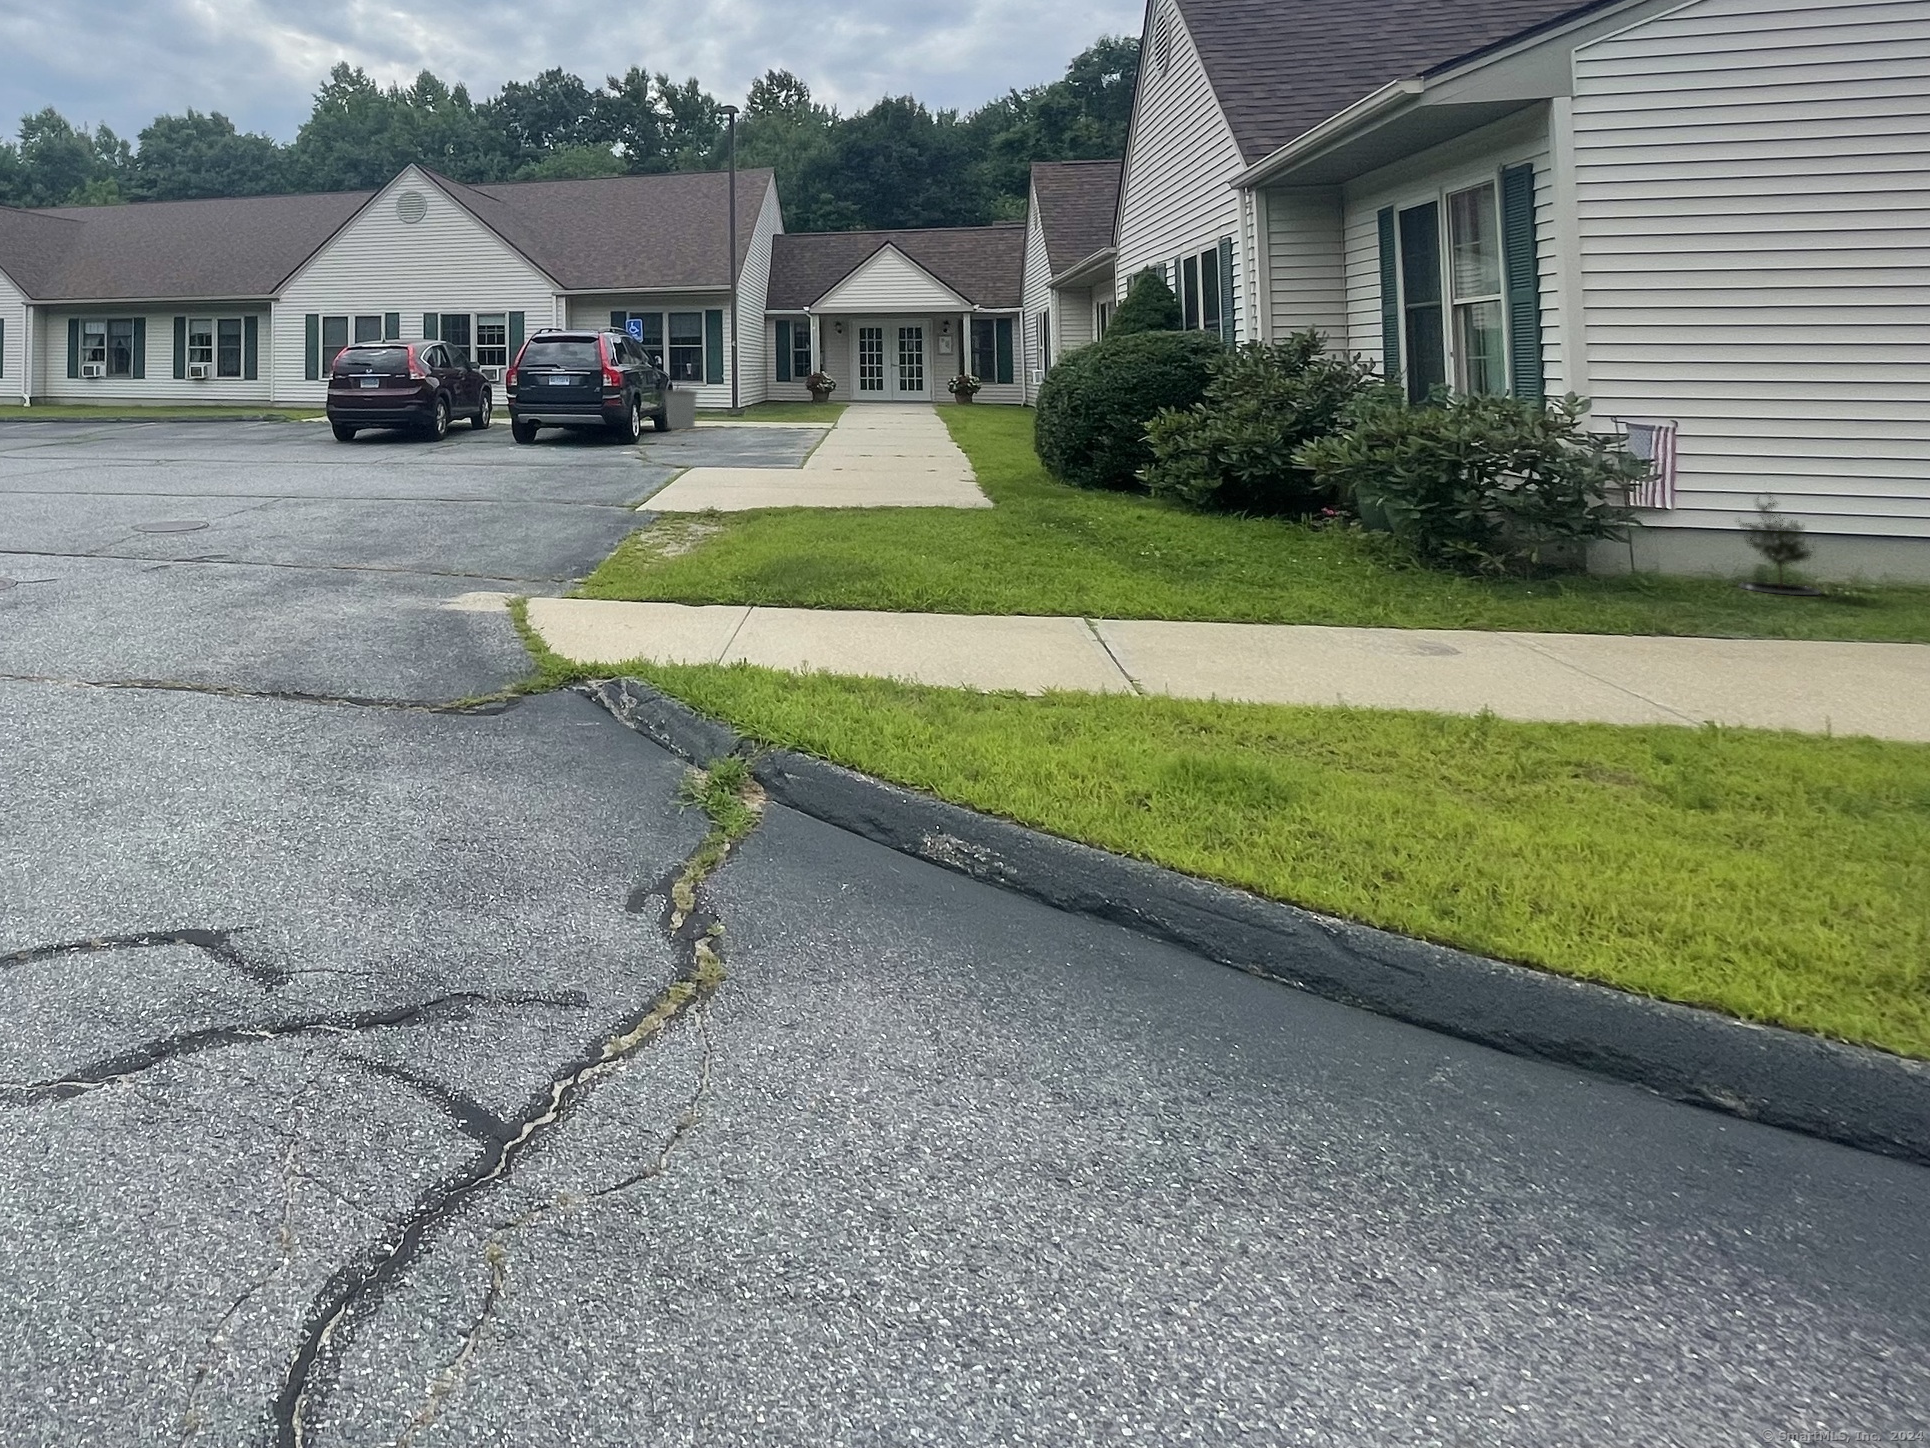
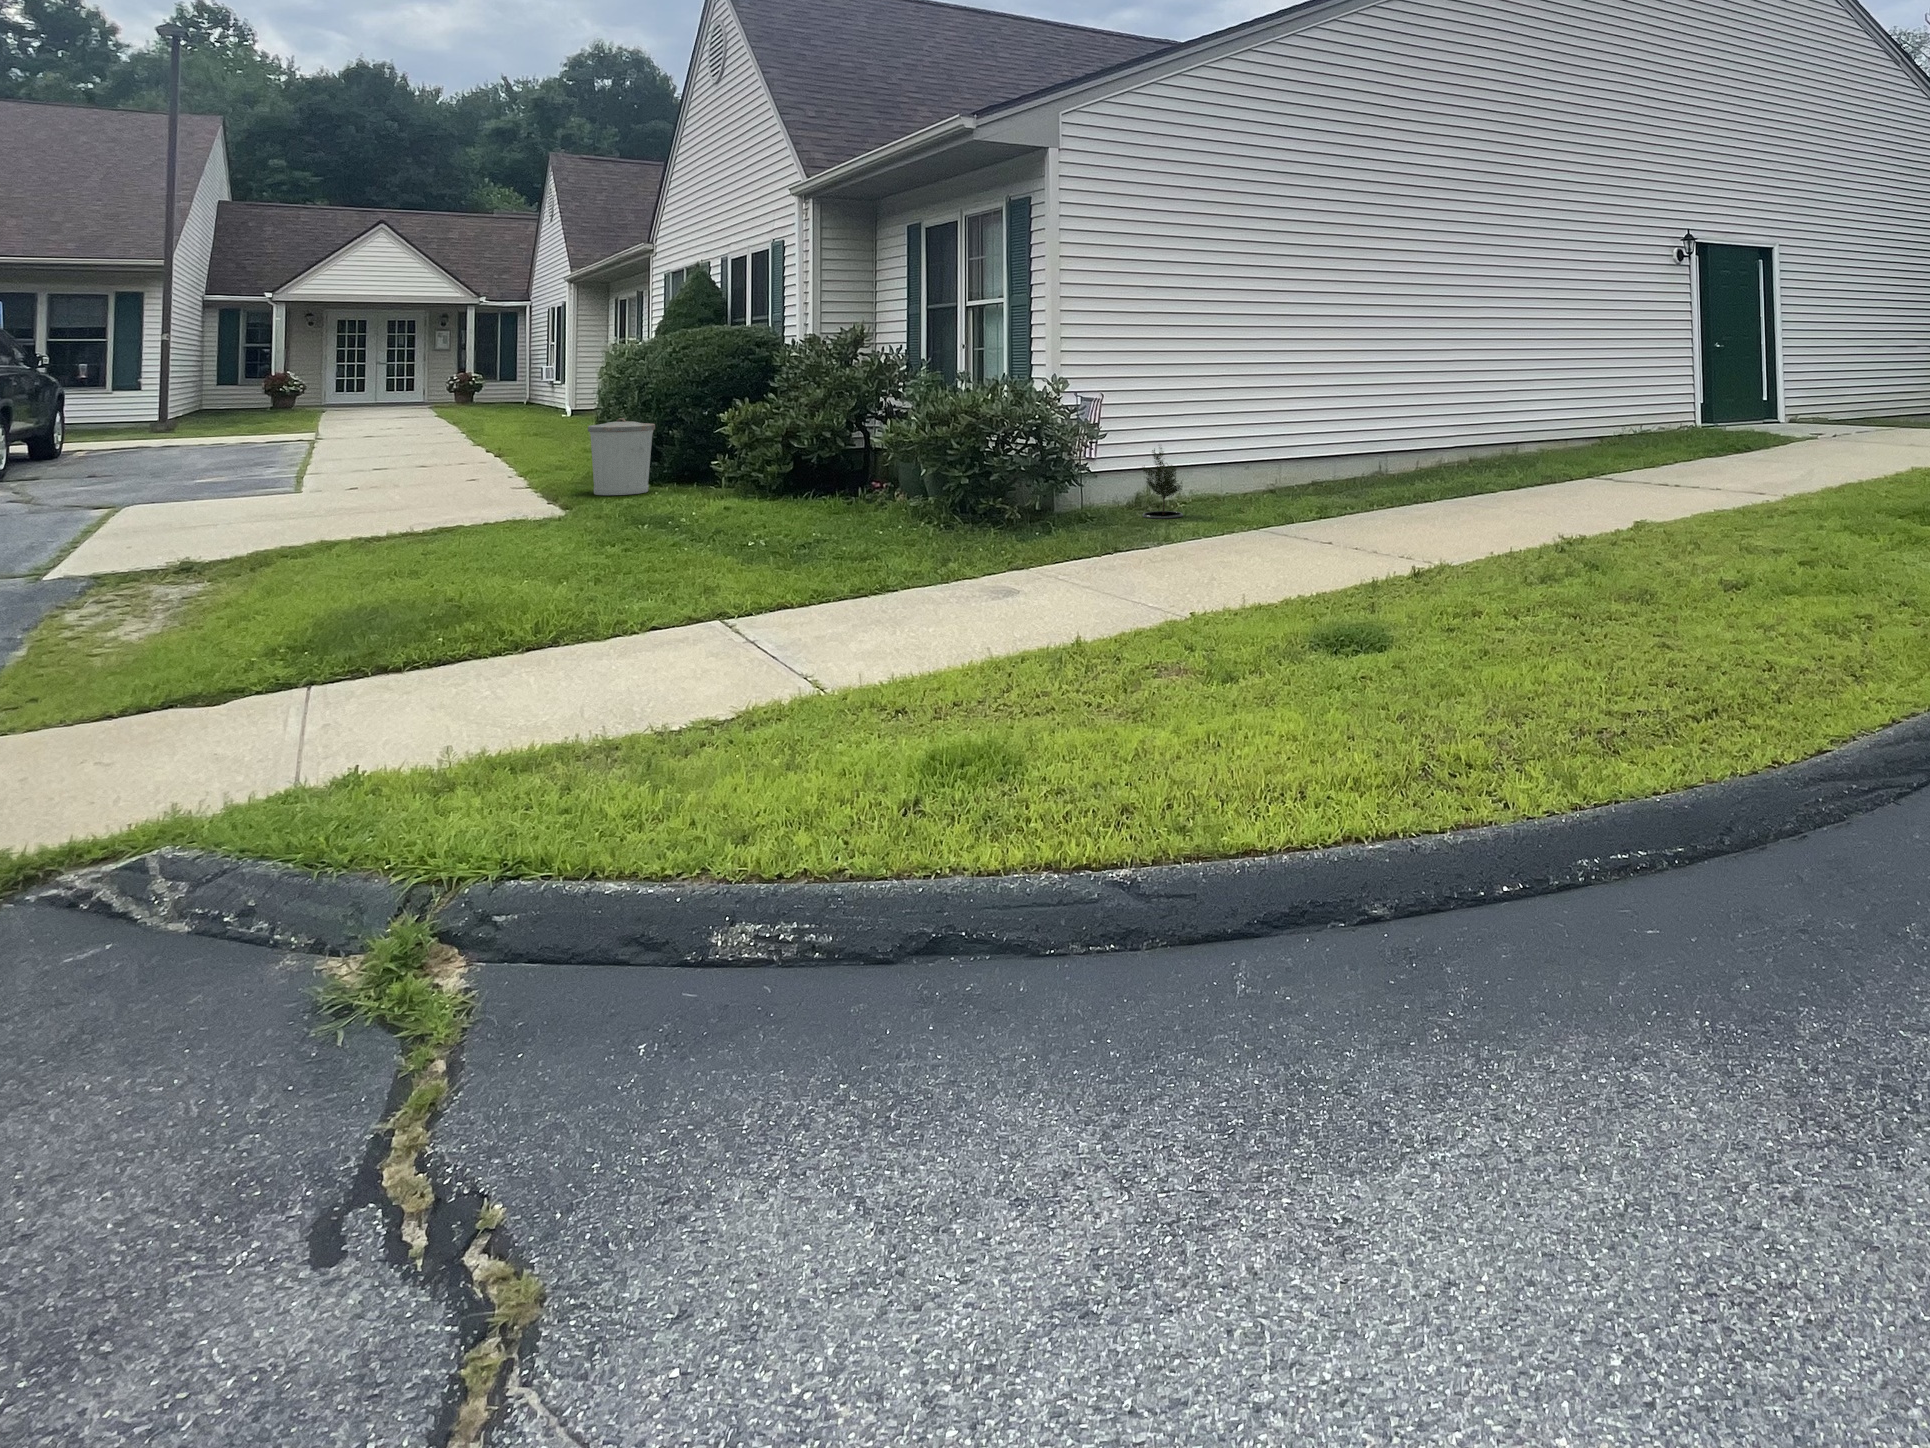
trash can: present [664,388,697,429] -> present [588,418,655,495]

